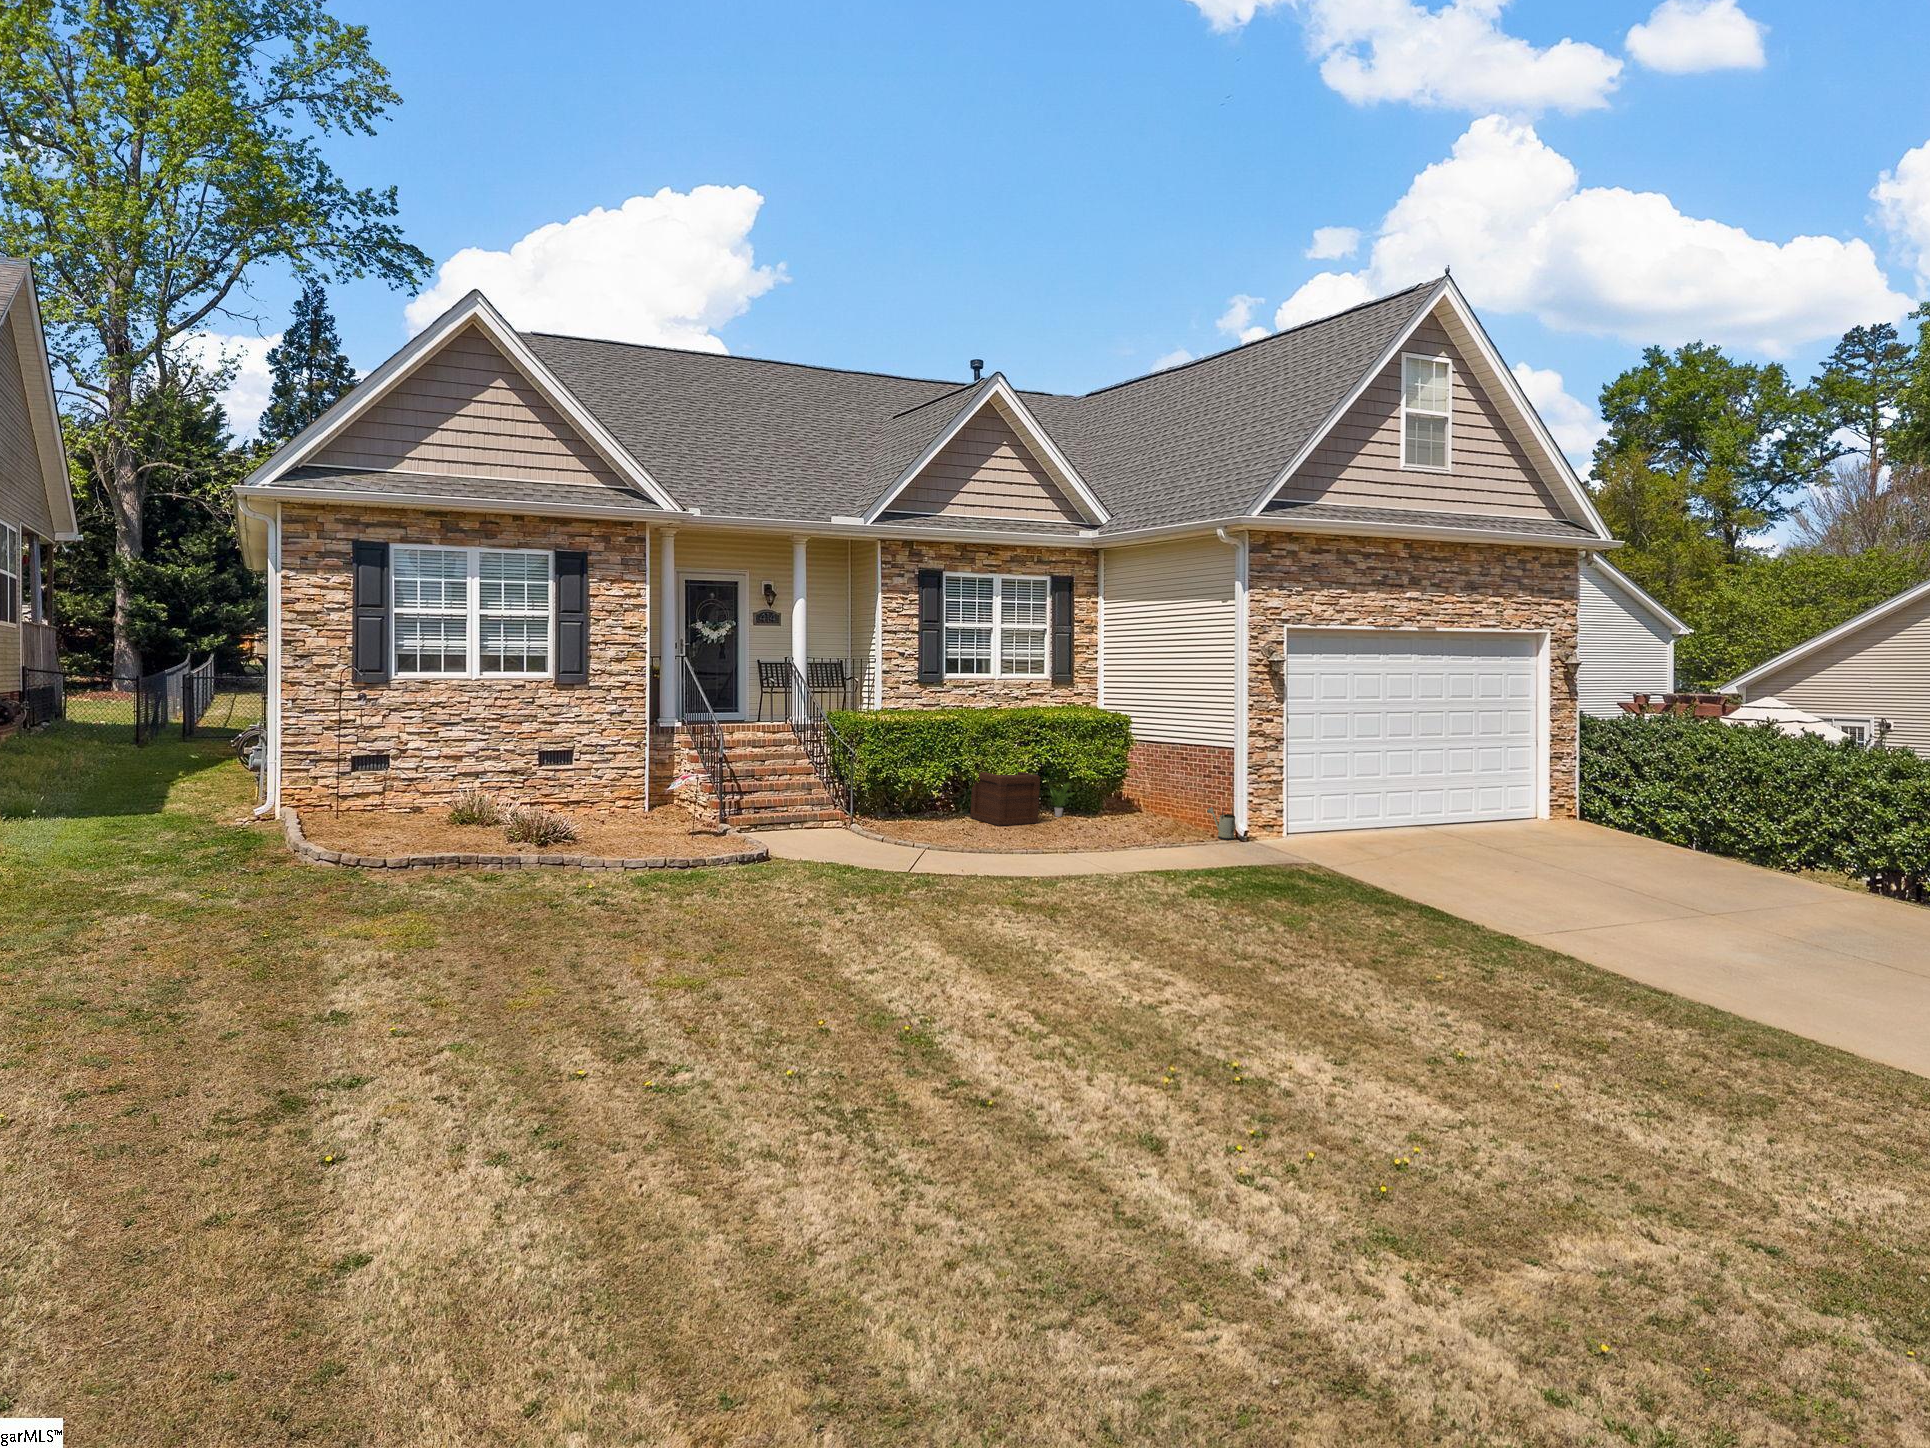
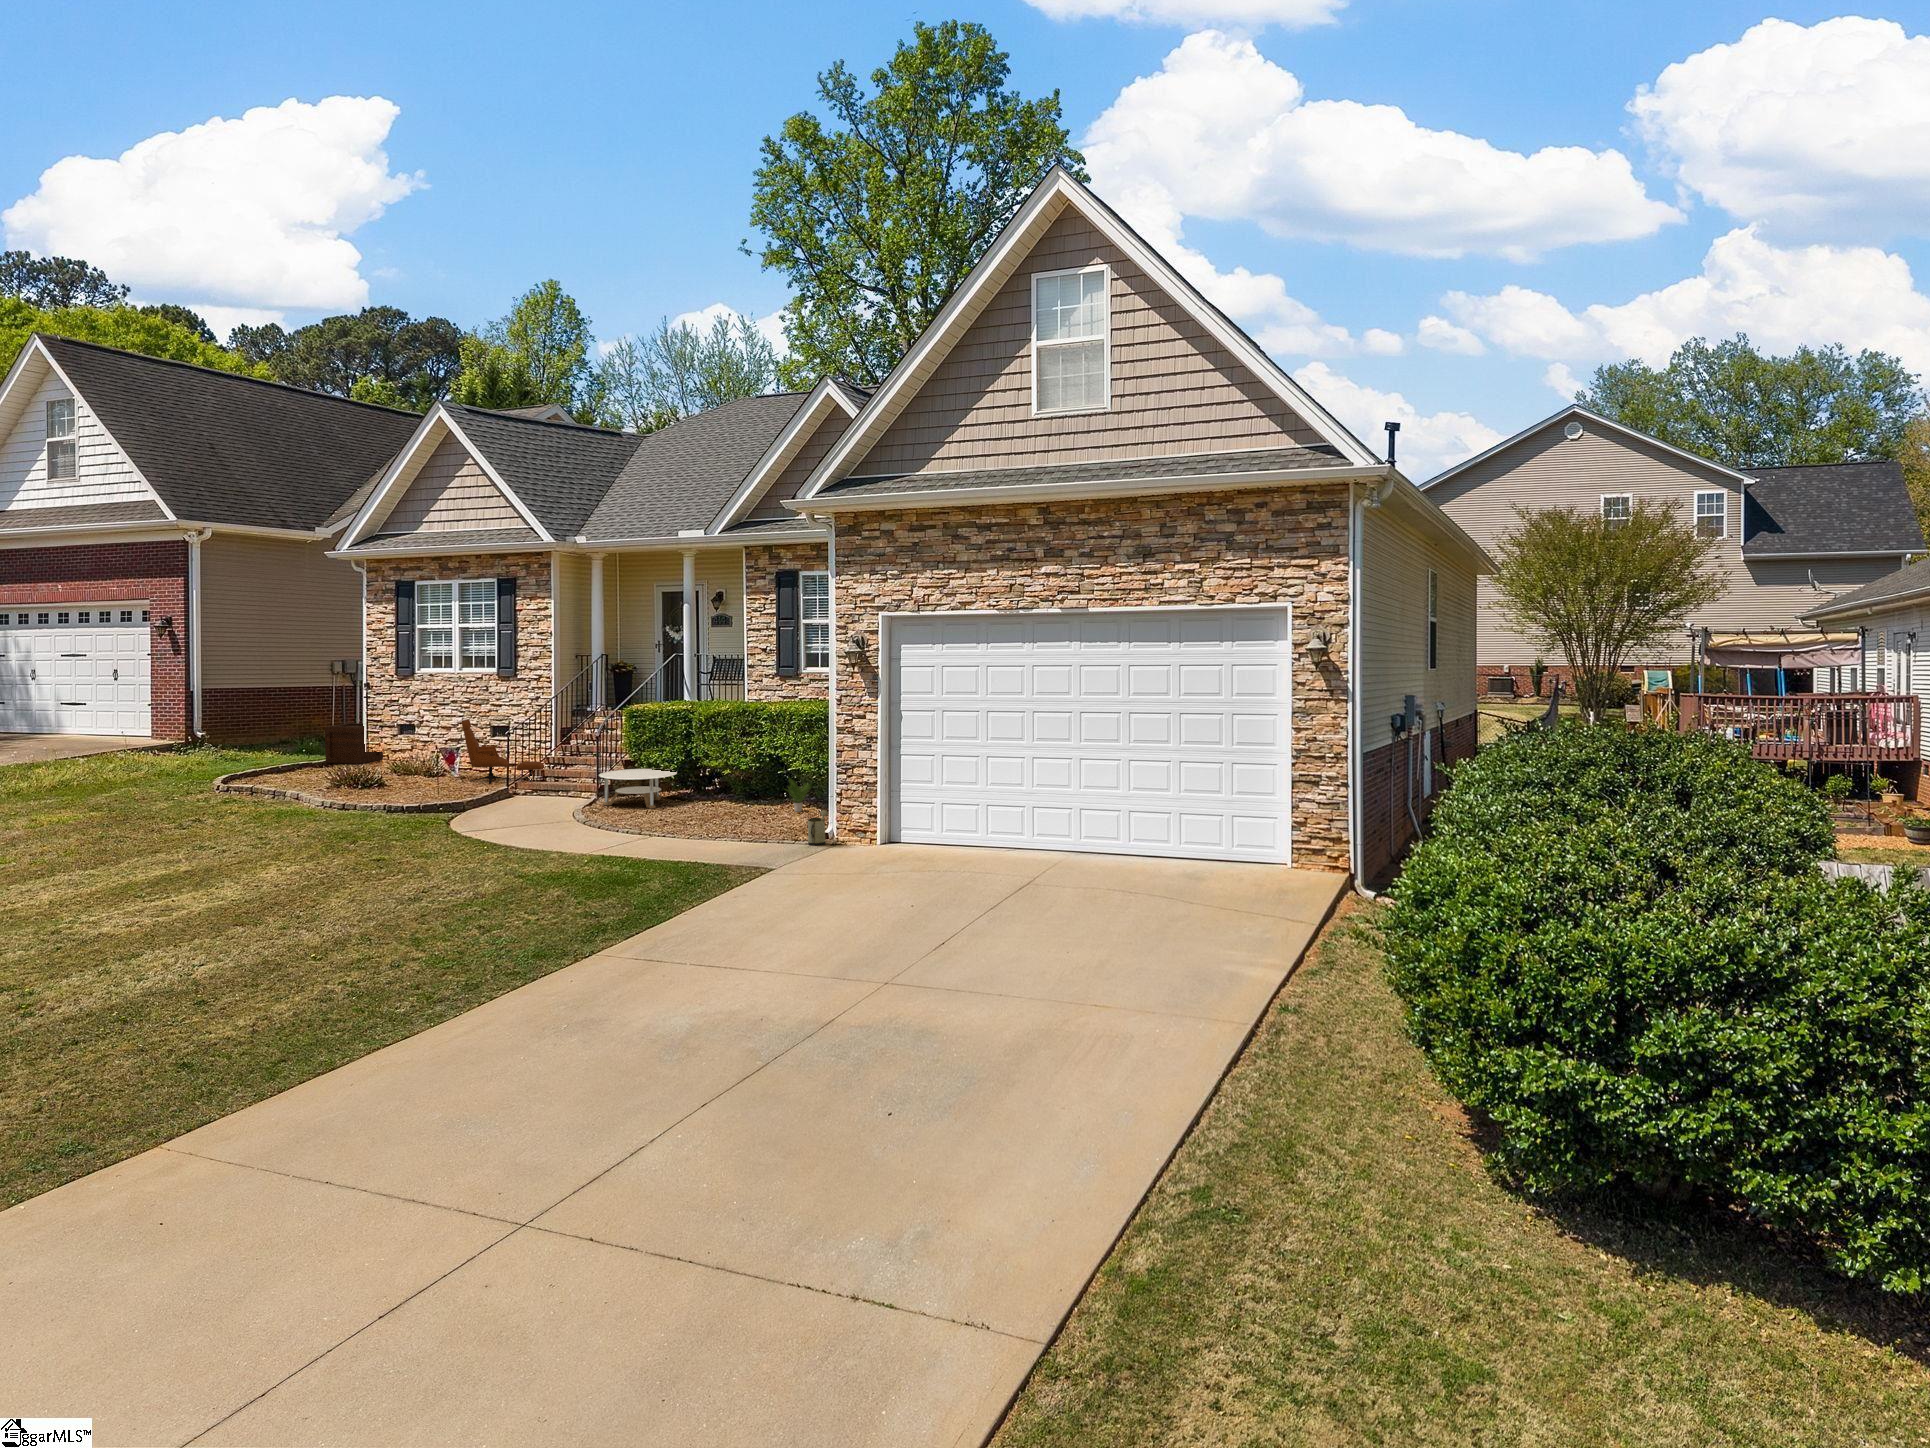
lounge chair: none [579,742,658,825] -> present [462,720,544,784]
wooden crate: present [970,770,1040,826] -> present [325,723,383,764]
round table: none [866,786,950,831] -> present [599,769,677,809]

